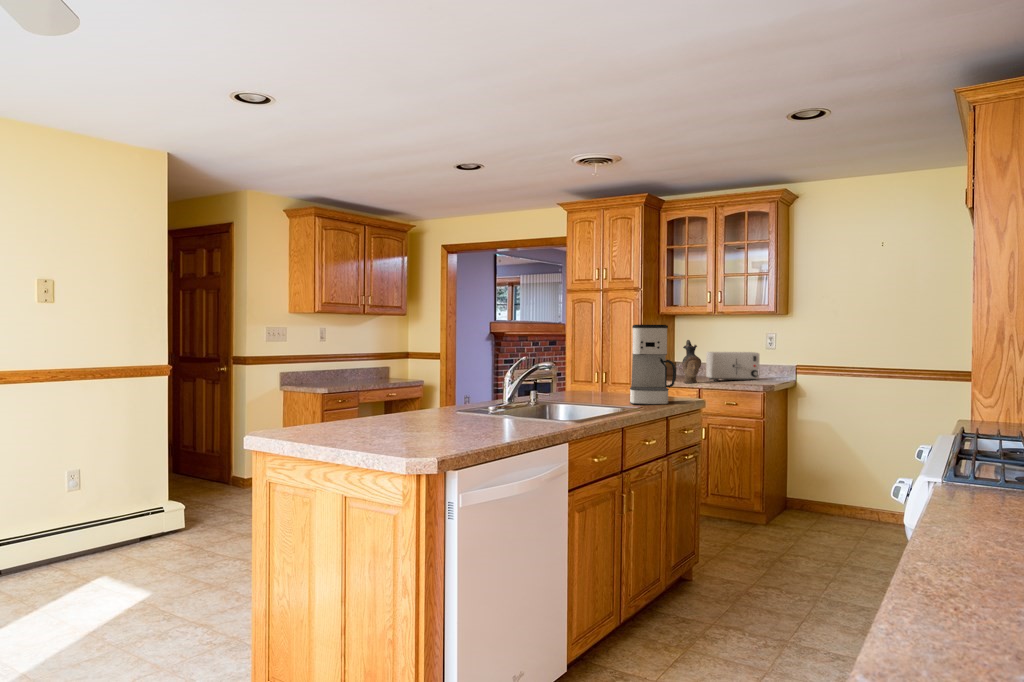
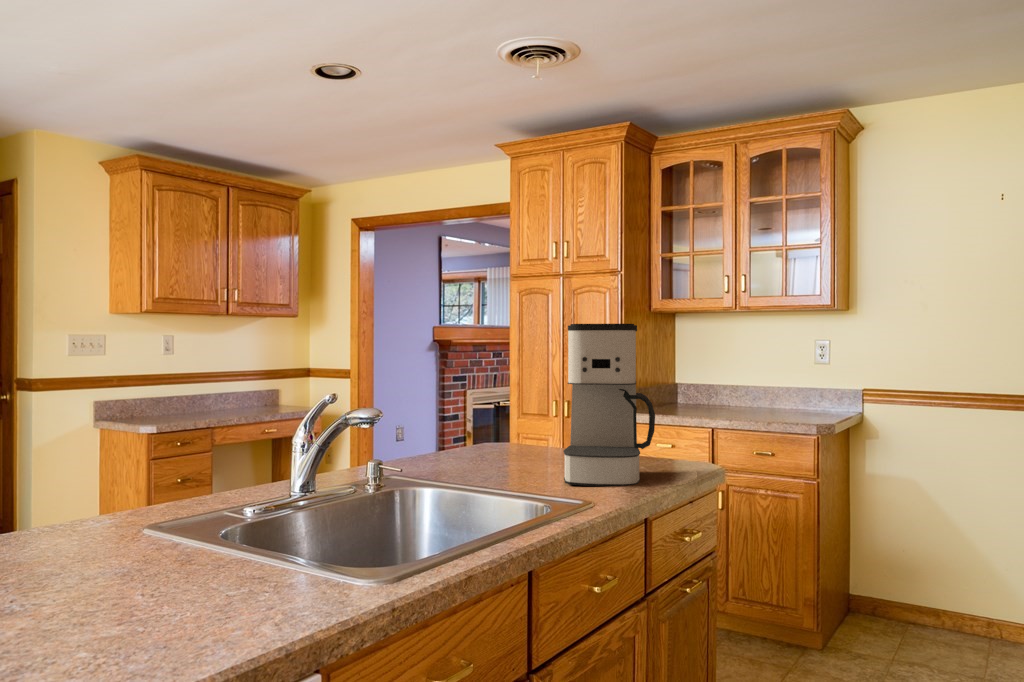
ceramic pitcher: present [682,340,701,383] -> none [687,350,715,417]
toaster: present [706,352,759,381] -> none [724,368,805,412]

